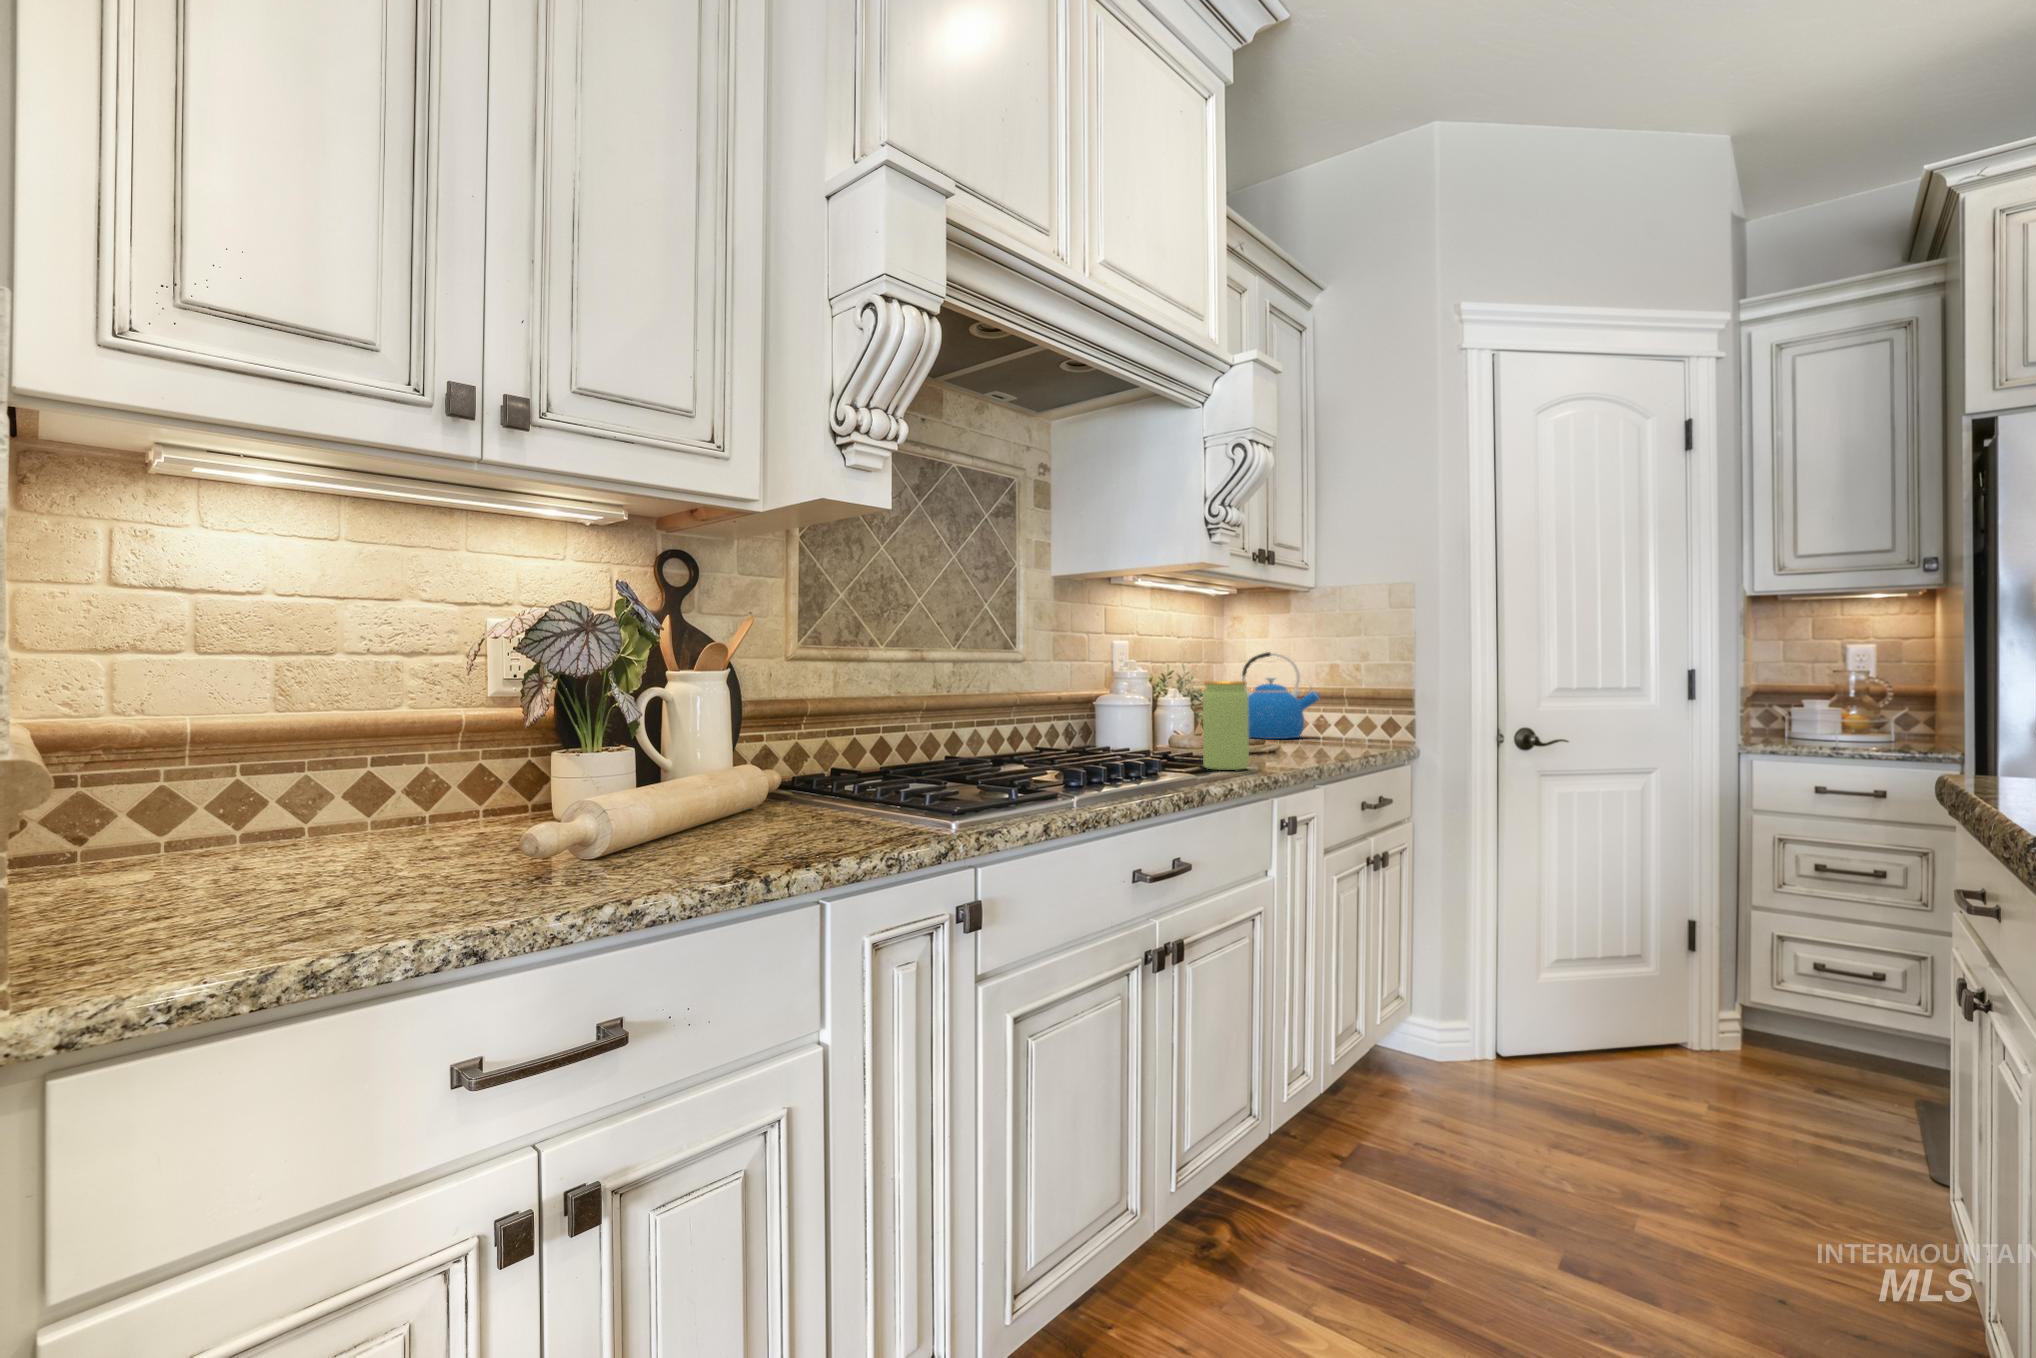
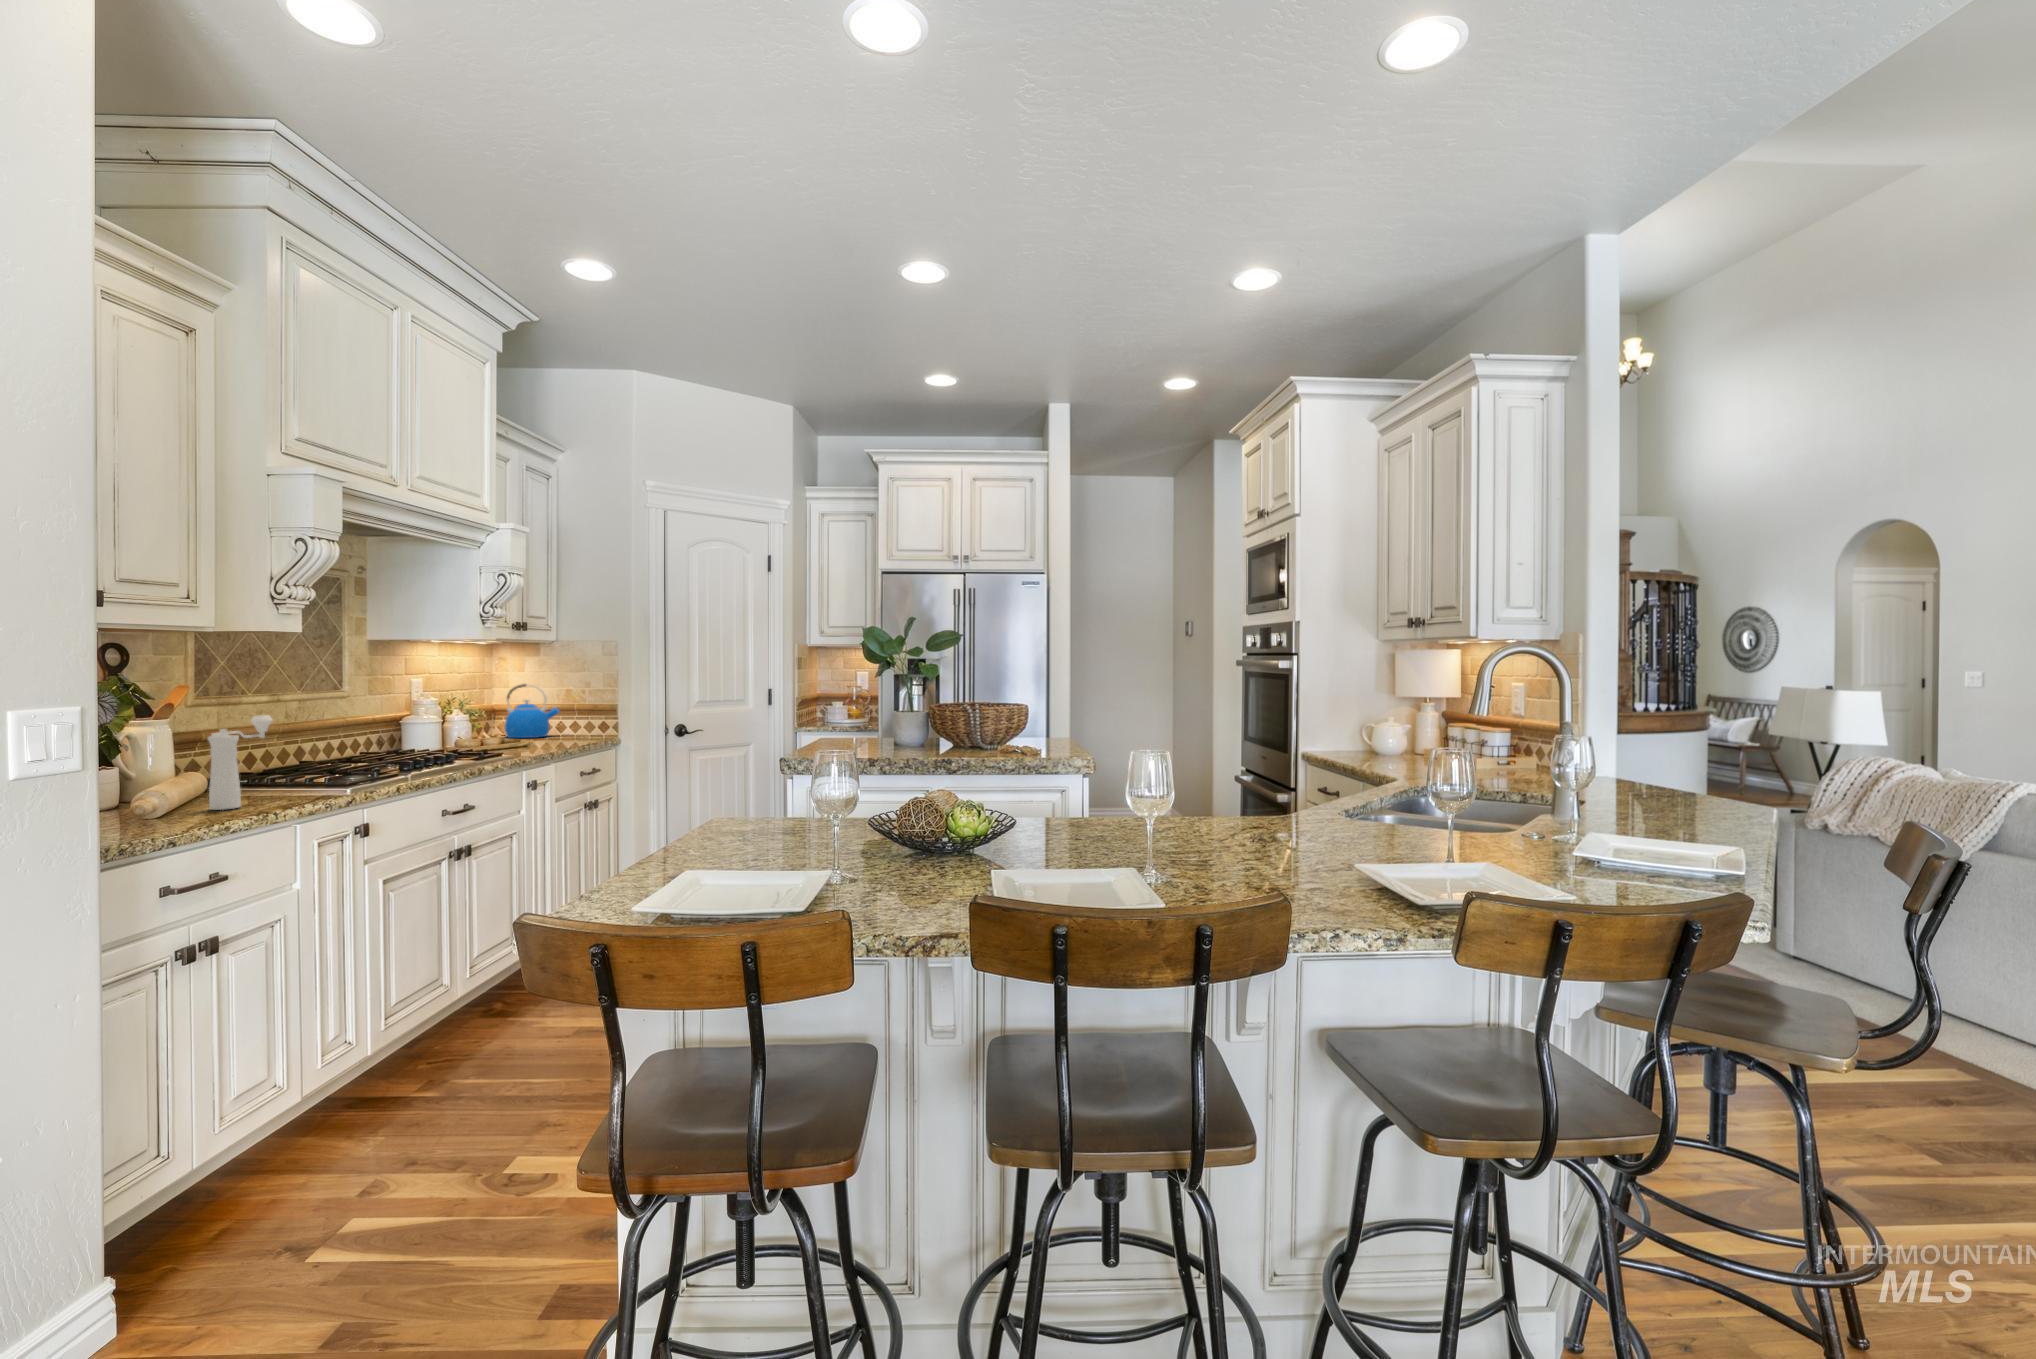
pepper mill: none [672,657,805,858] -> present [208,715,273,810]
jar: present [1203,681,1249,770] -> none [480,709,509,758]

